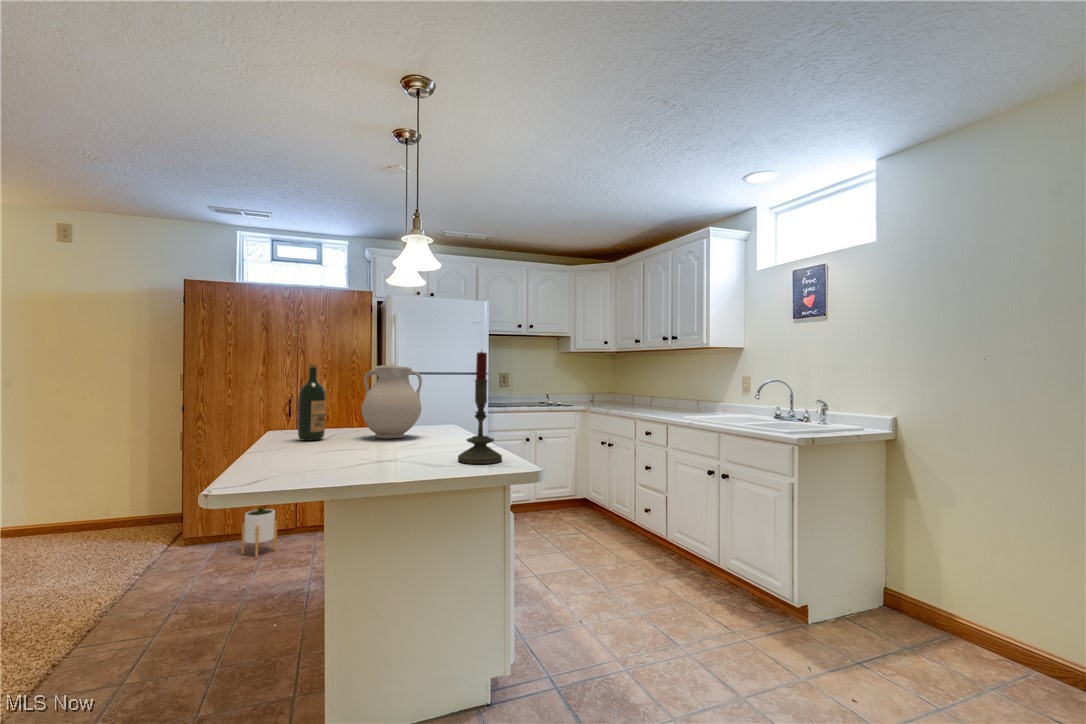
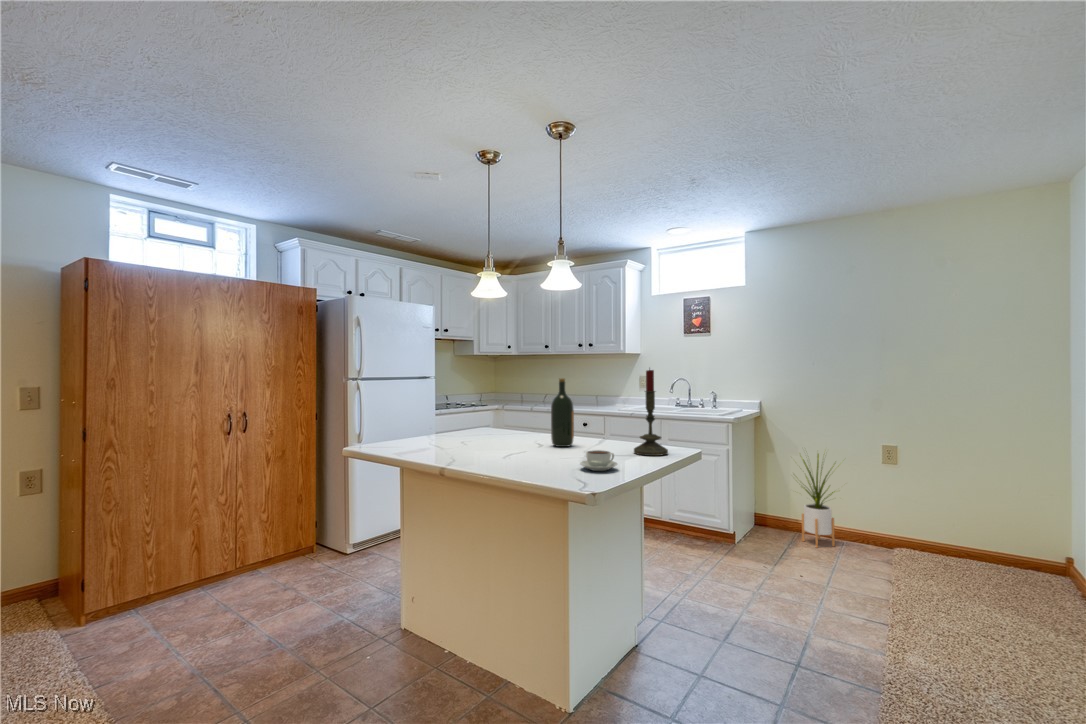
wine bottle: present [298,364,326,441] -> present [551,378,574,447]
vase: present [361,365,422,438] -> none [471,378,524,446]
coffee cup: none [315,445,365,469] -> present [580,450,617,471]
house plant: present [241,506,277,557] -> present [802,454,835,548]

